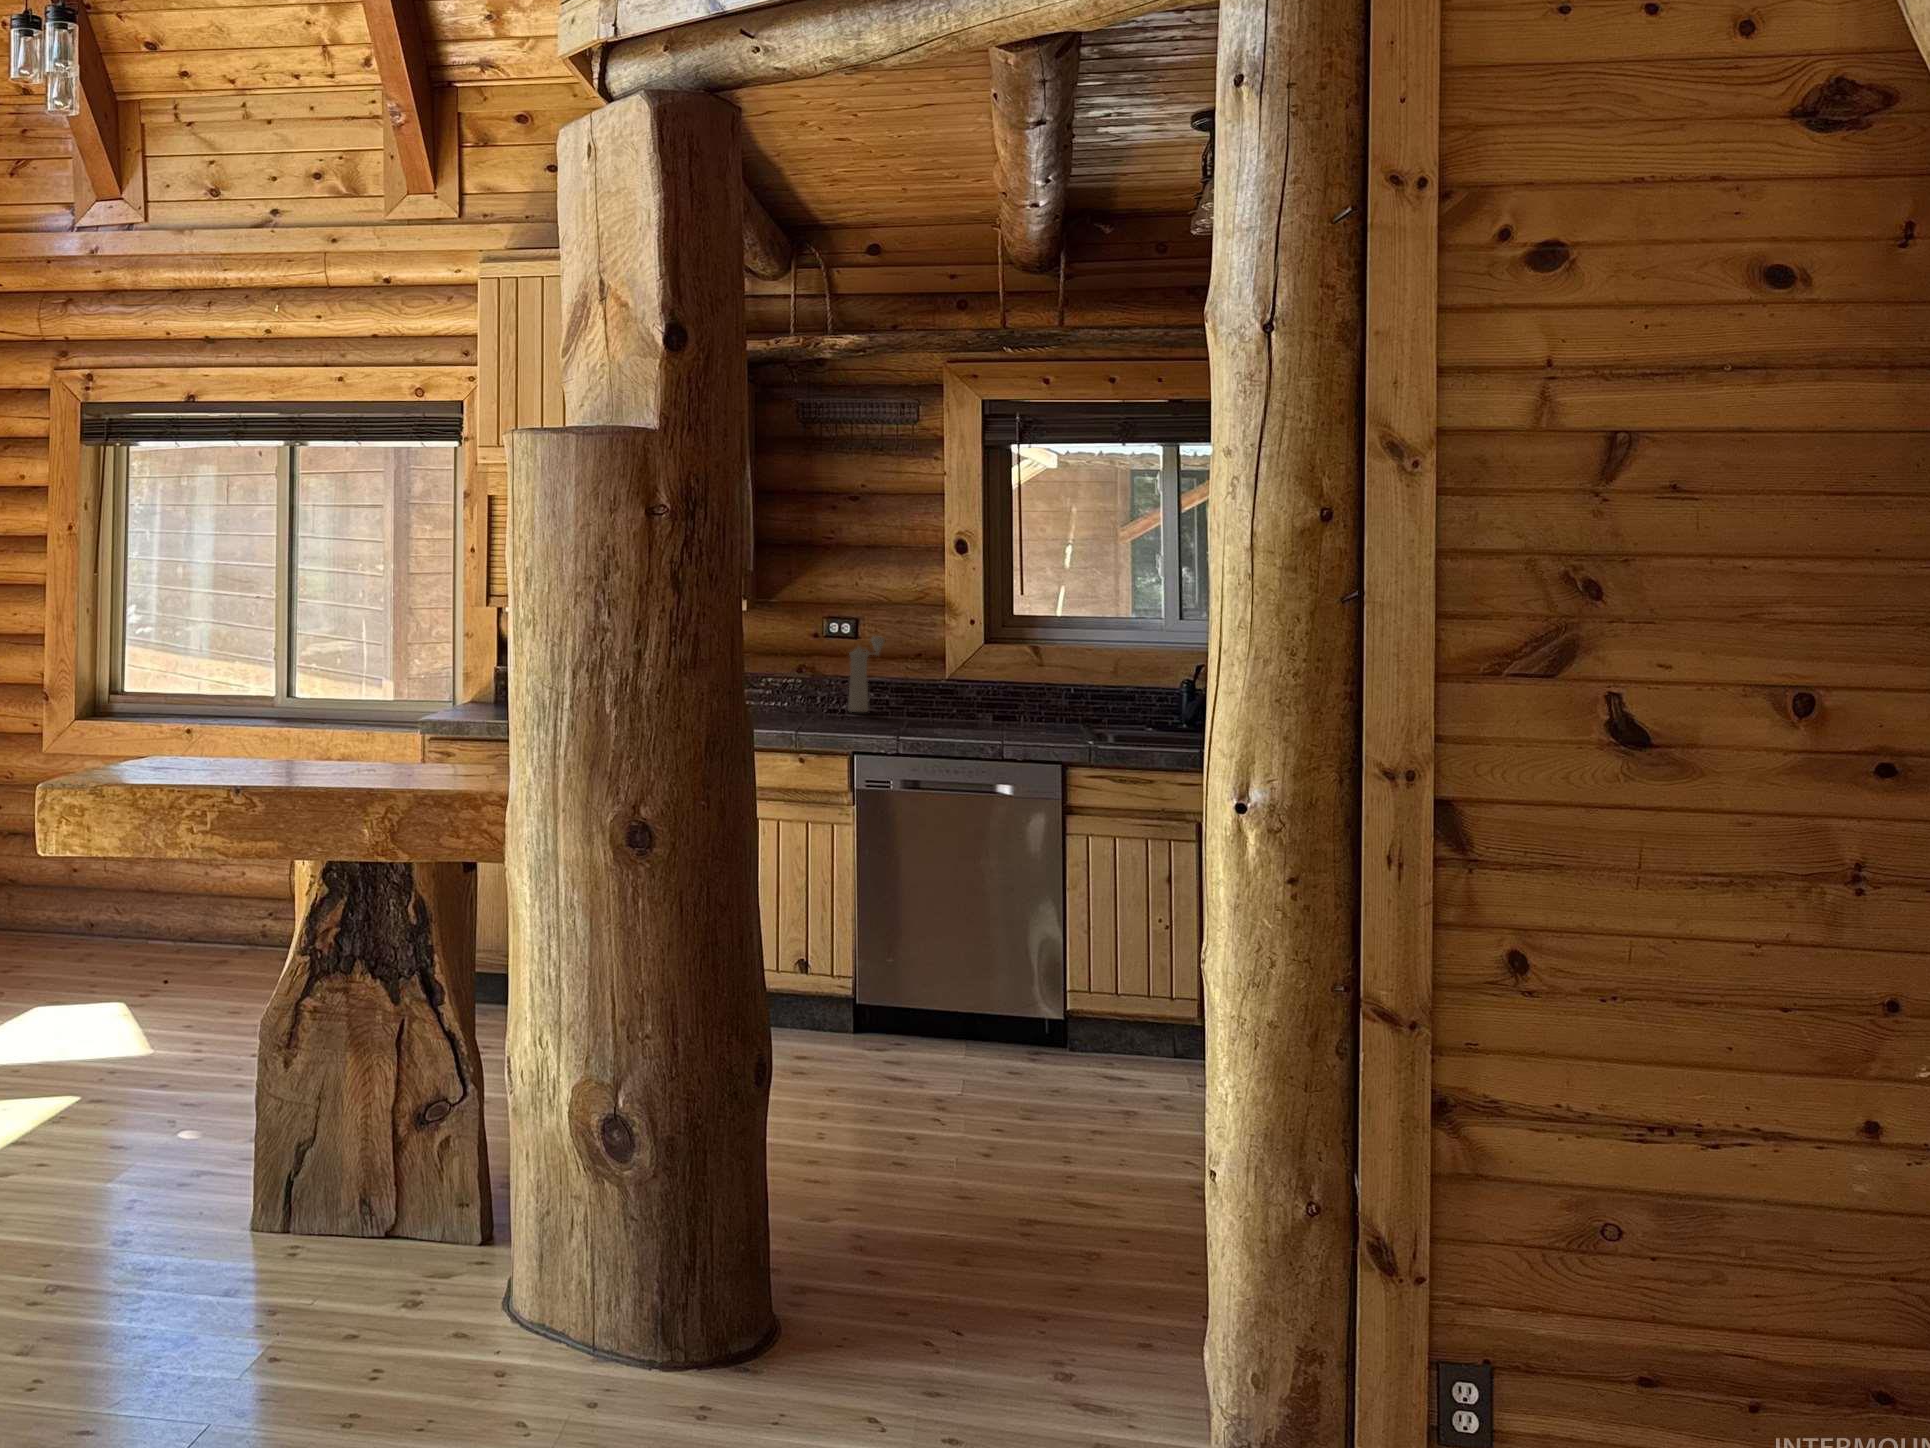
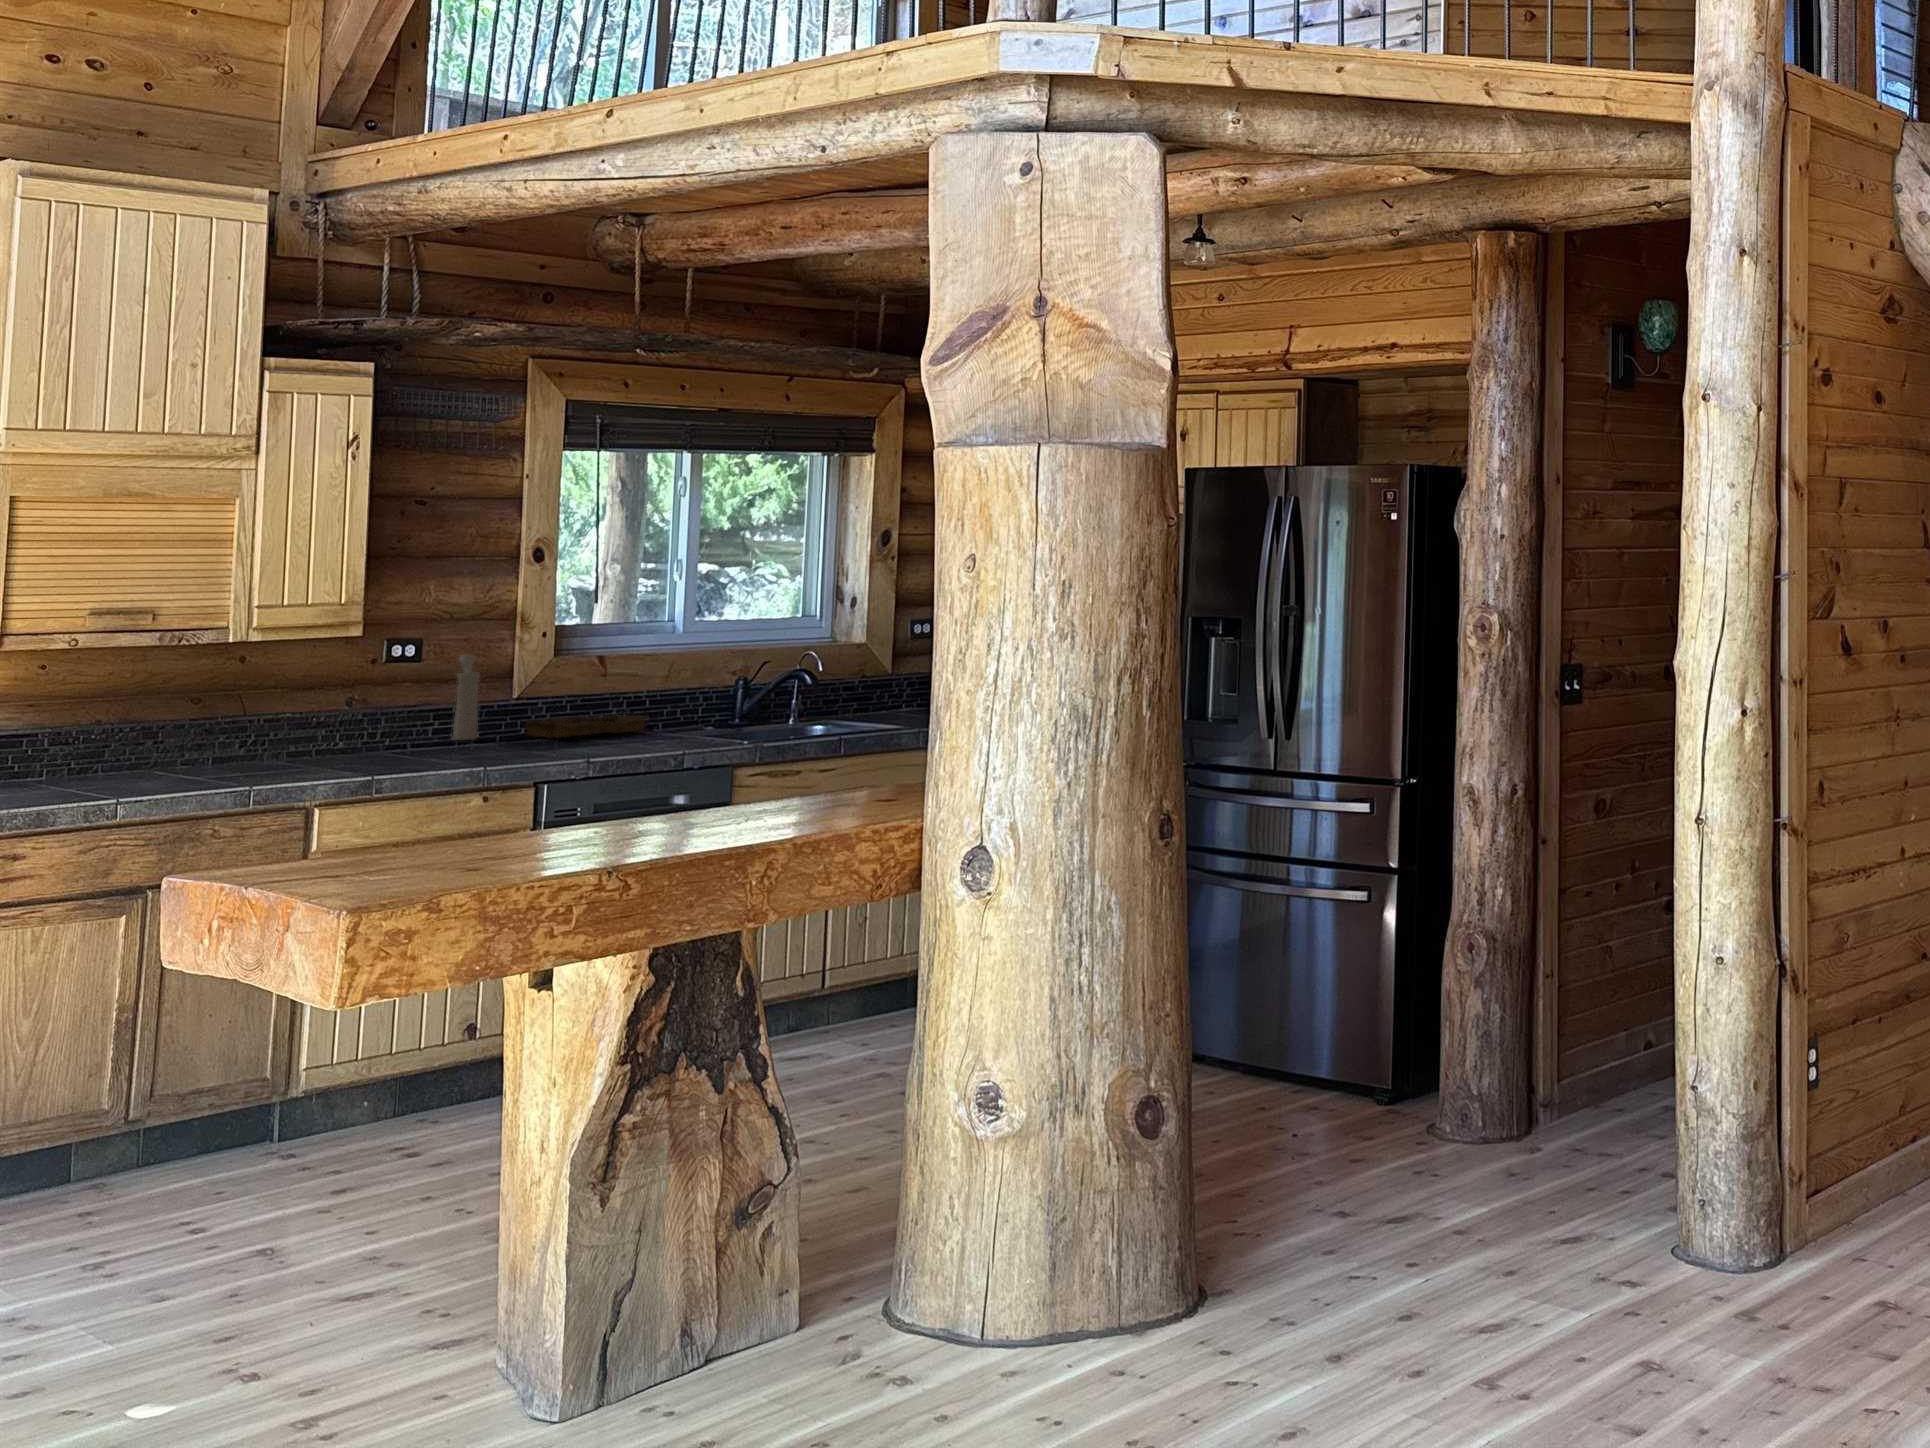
tray: none [911,700,1019,723] -> present [525,715,646,738]

